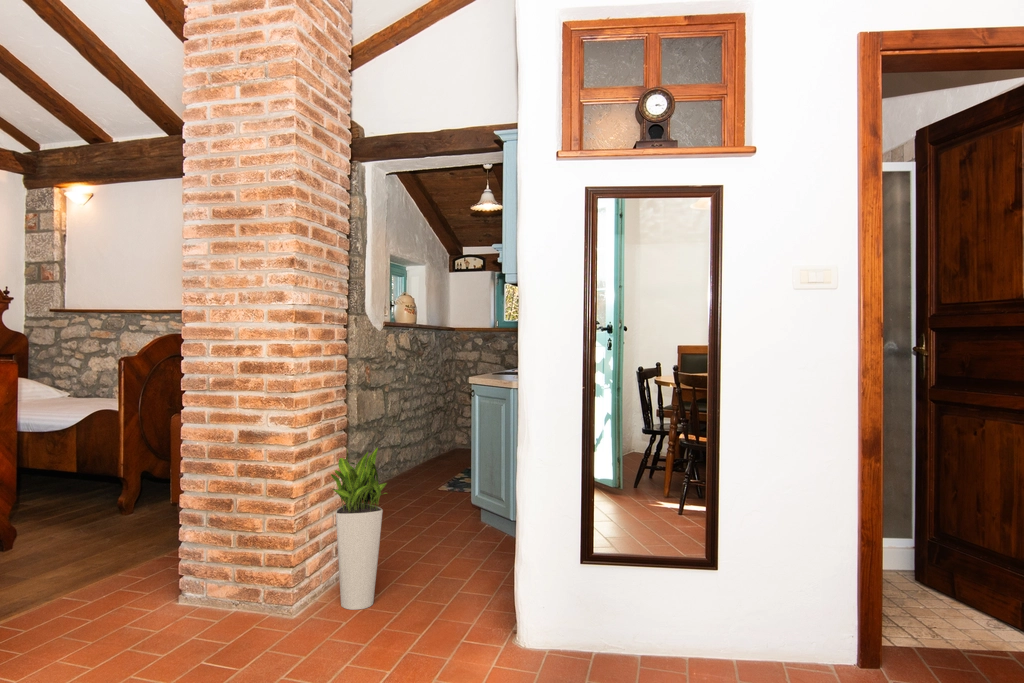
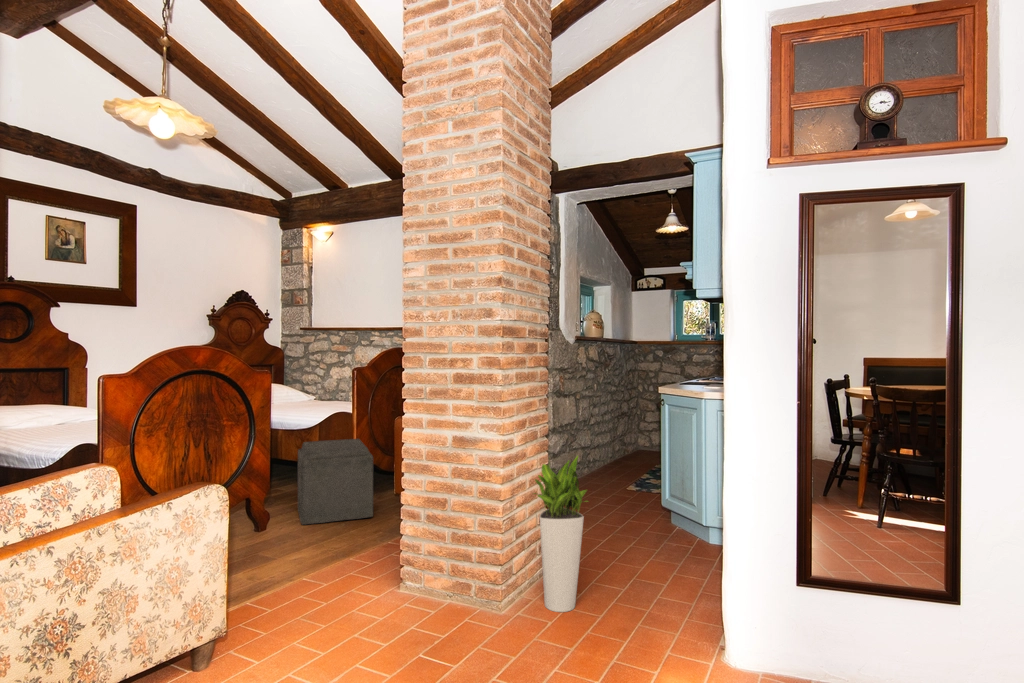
ottoman: none [30,444,134,550] -> present [298,439,373,524]

